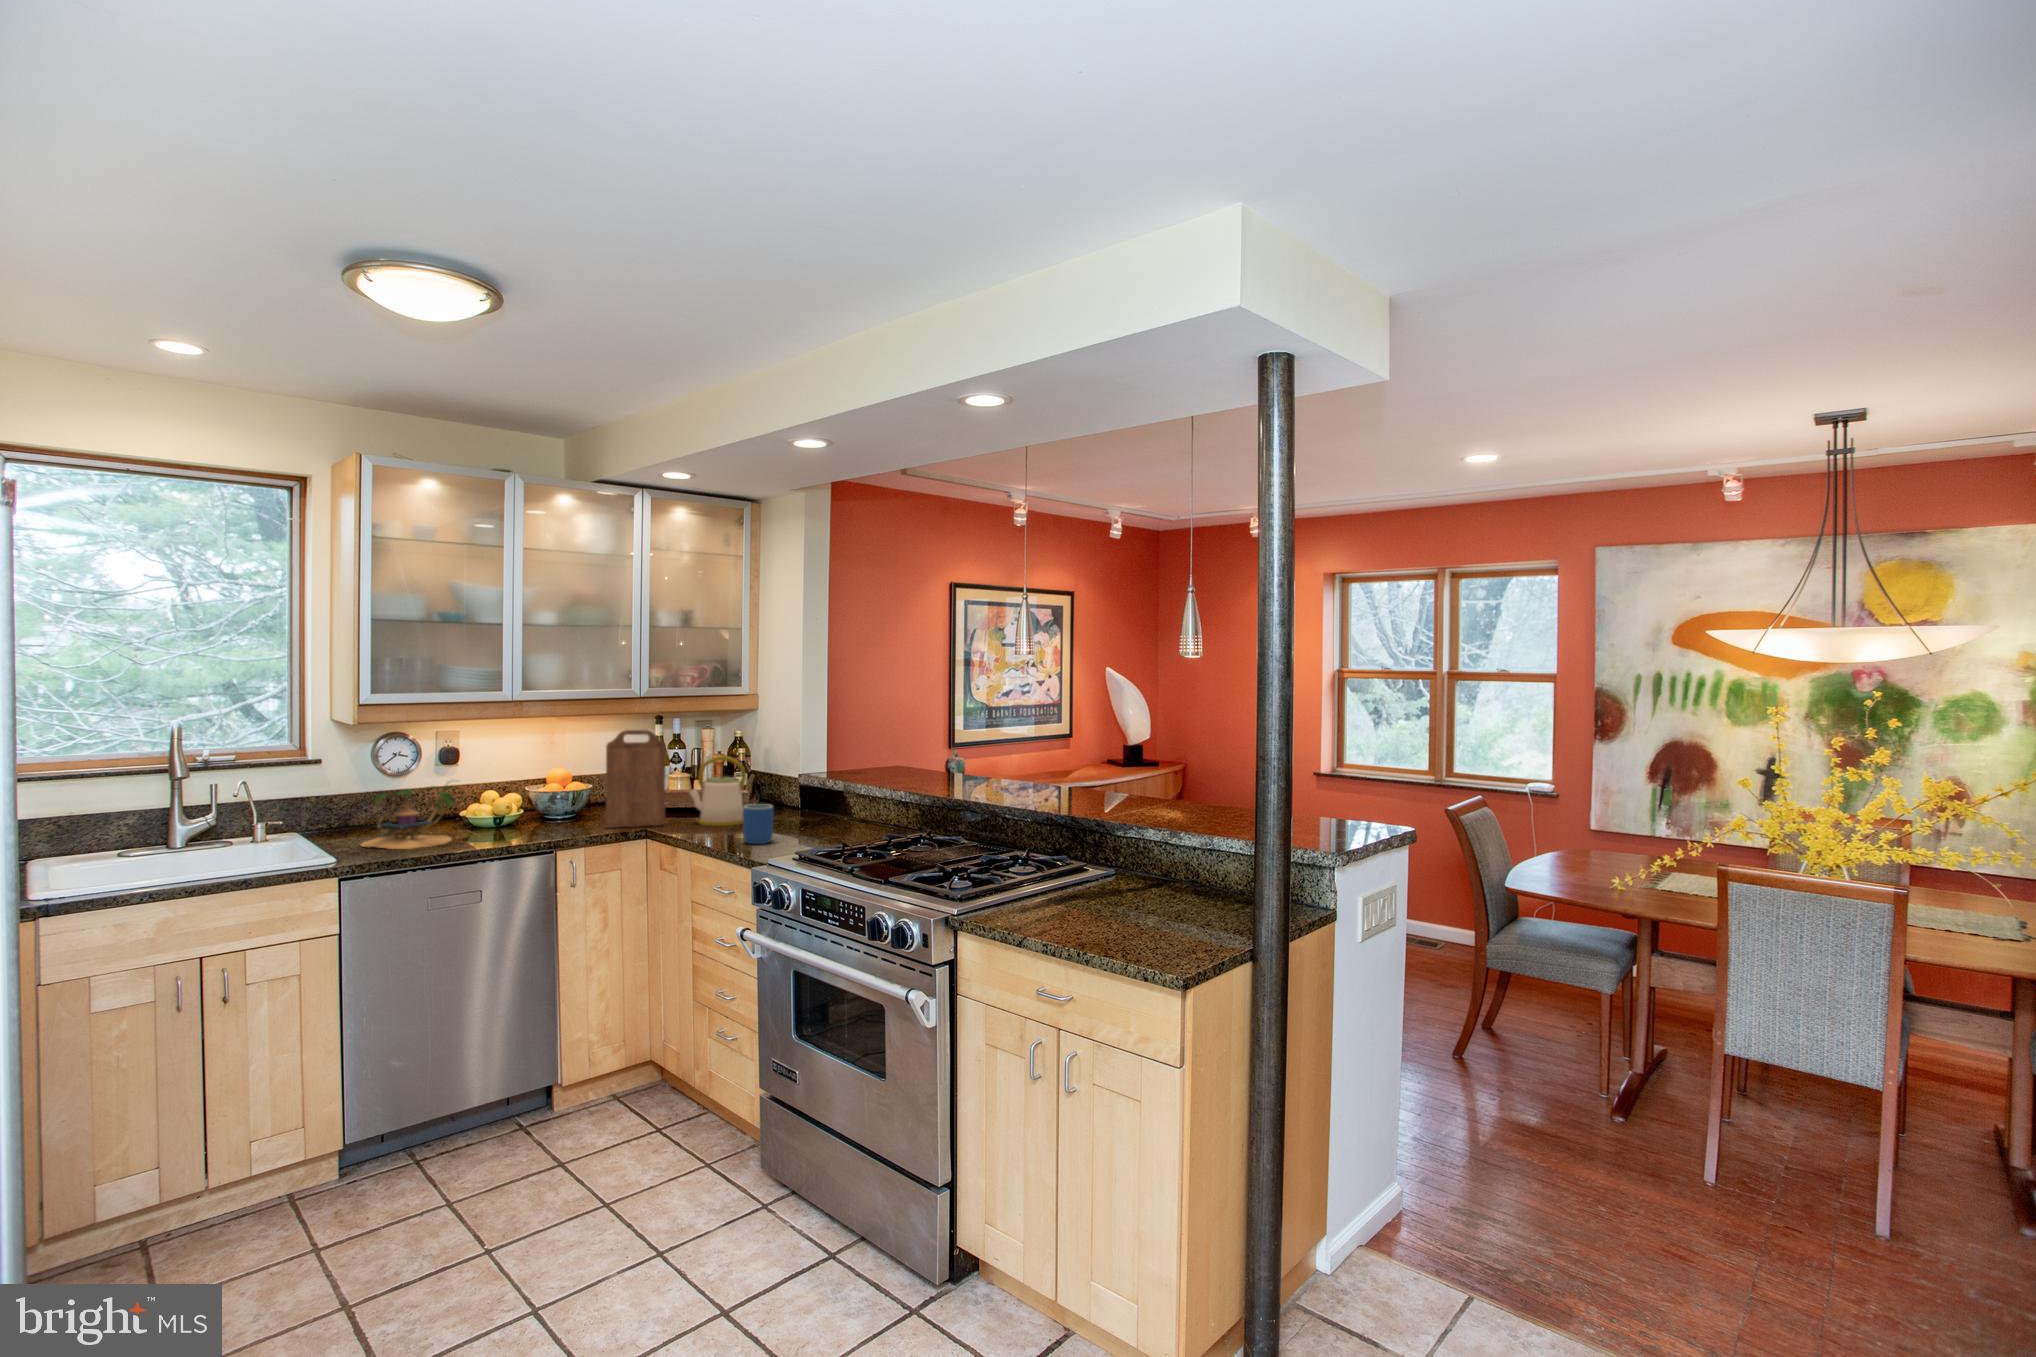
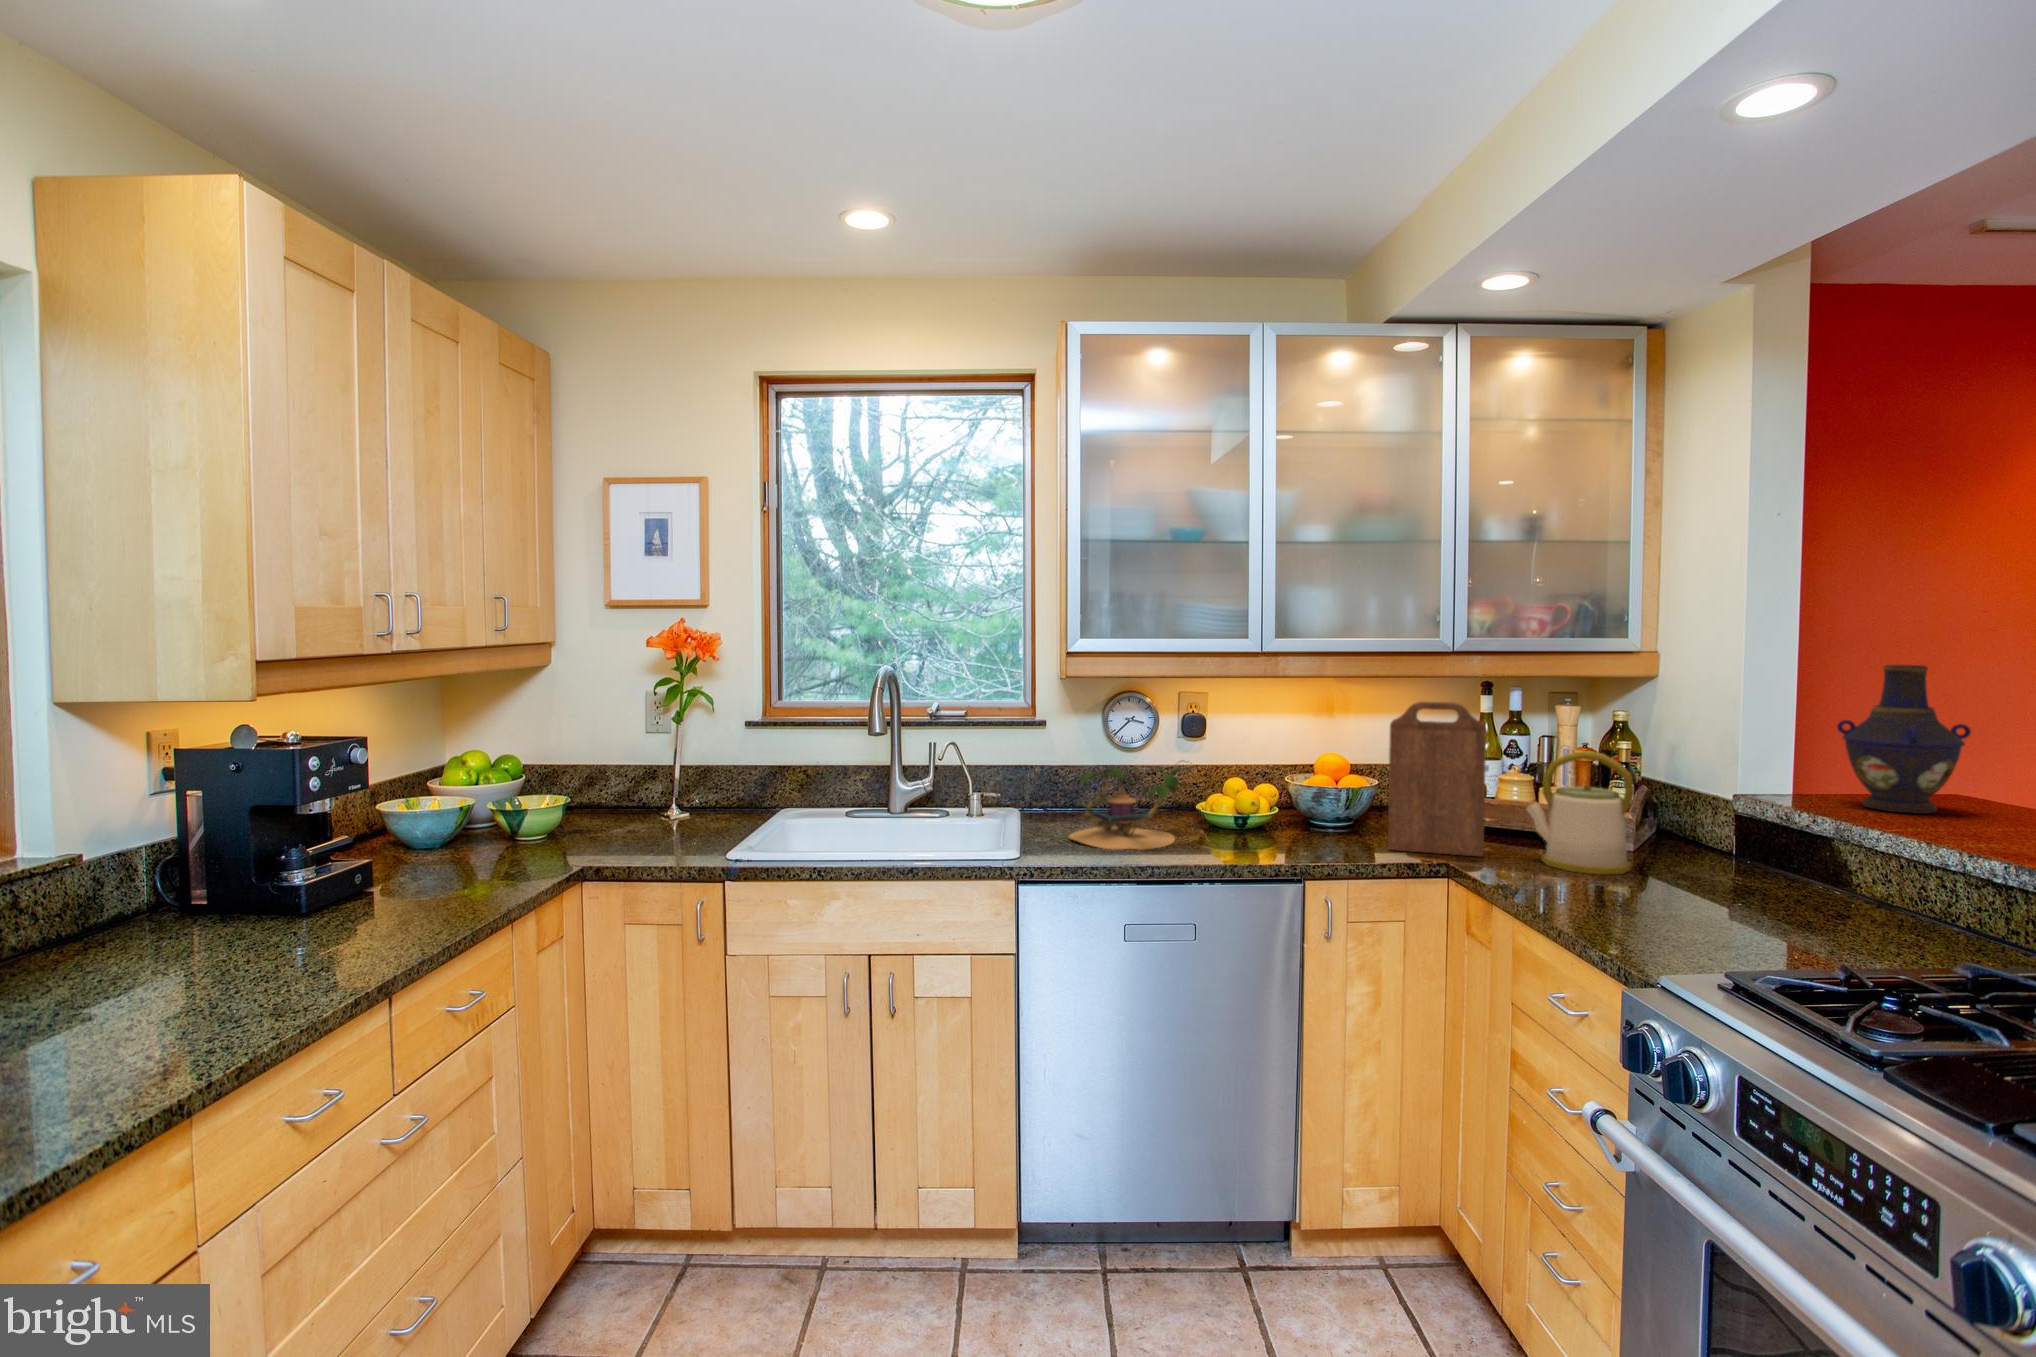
vase: none [840,702,892,778] -> present [1837,665,1971,814]
mug: present [743,804,774,844] -> none [1628,851,1698,934]

